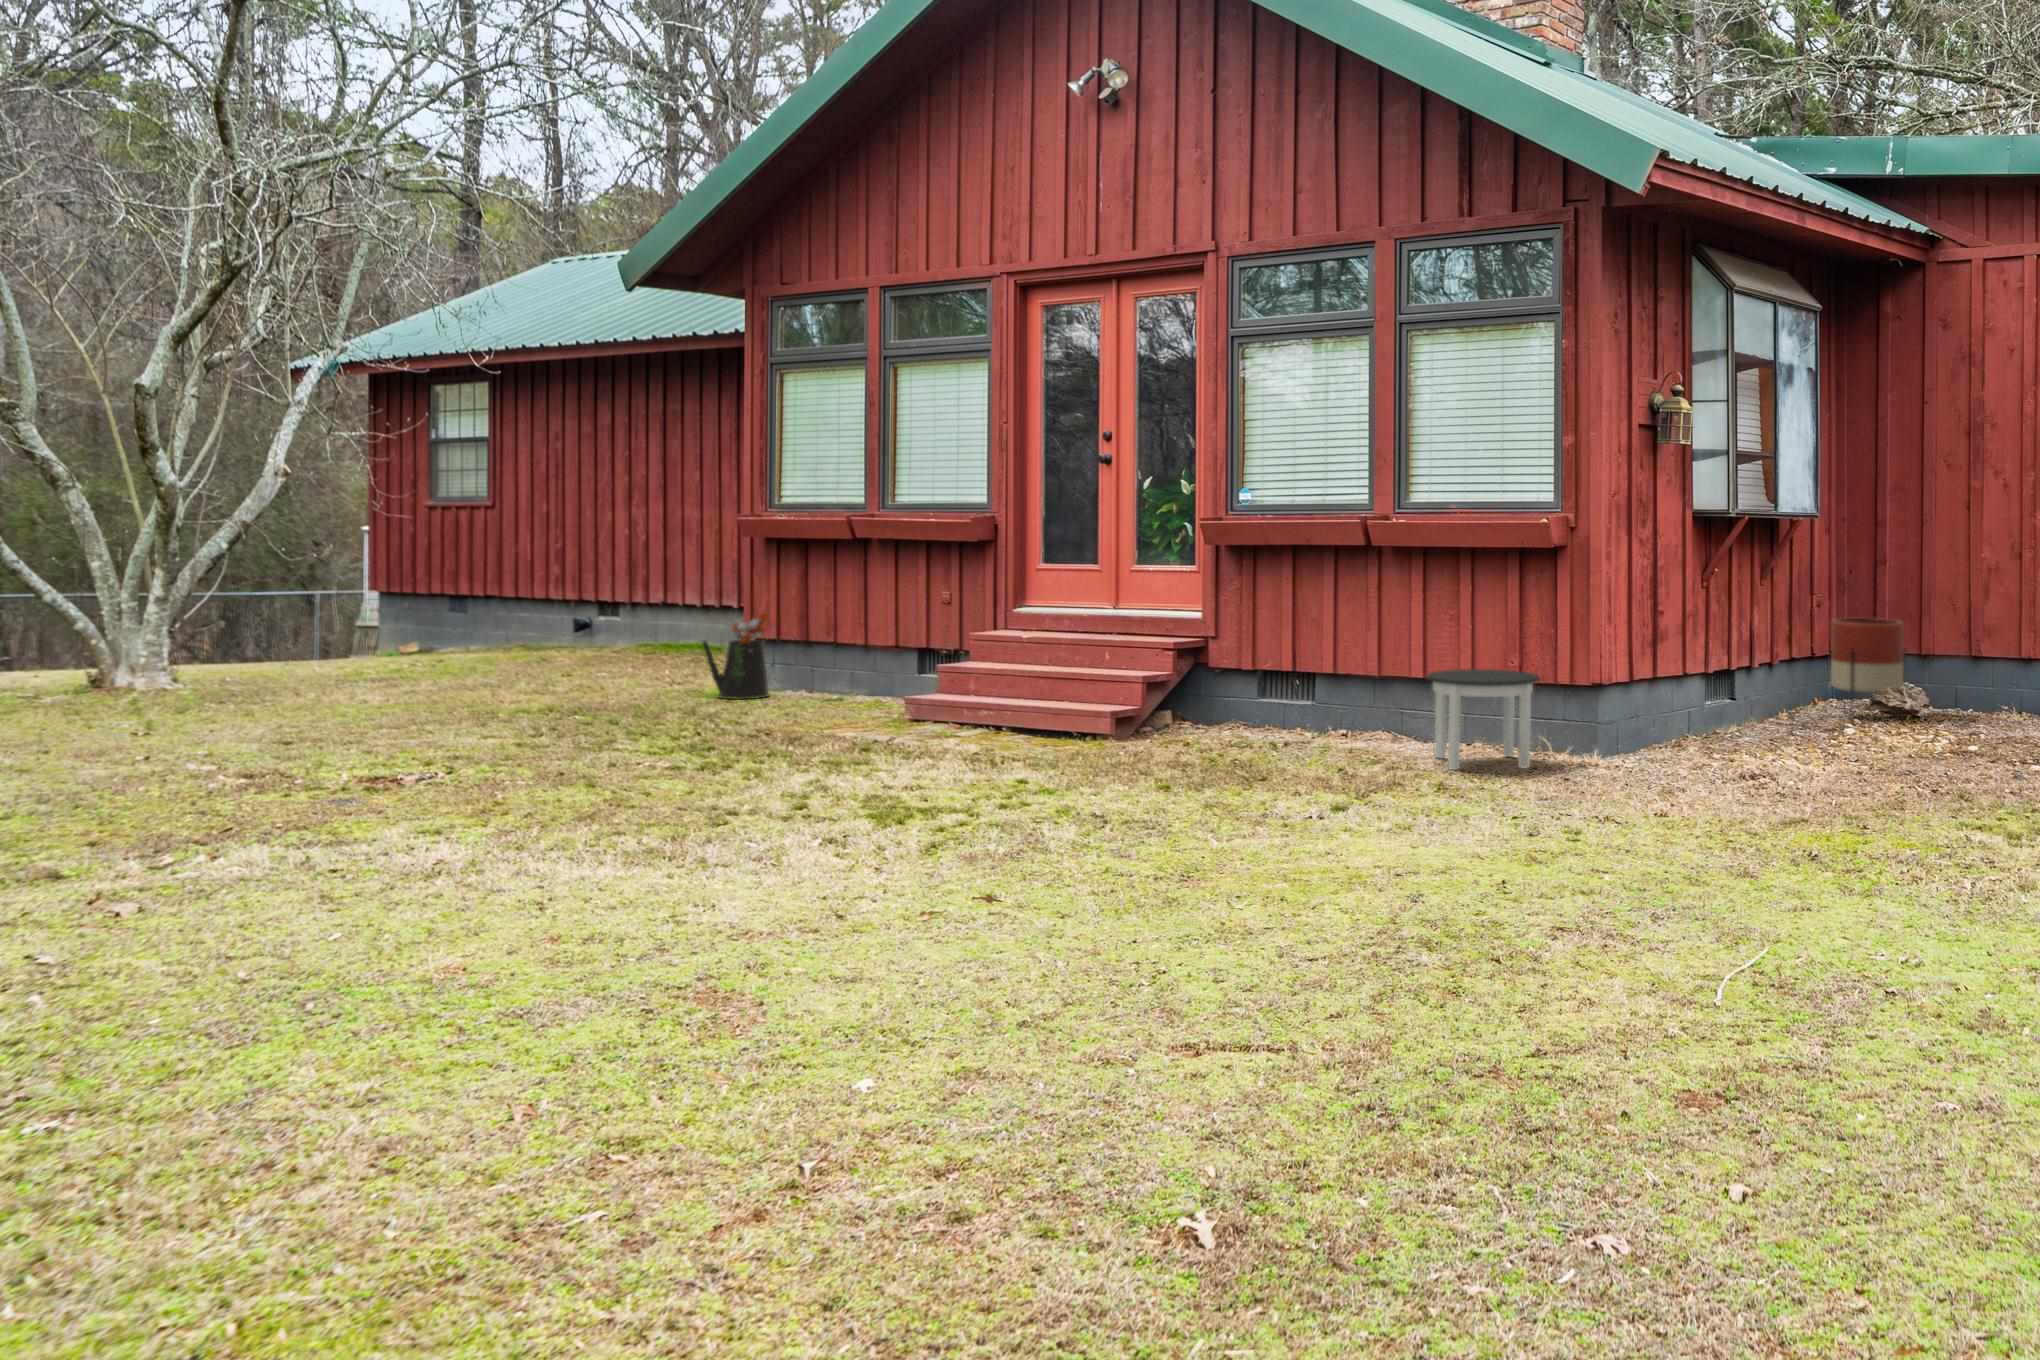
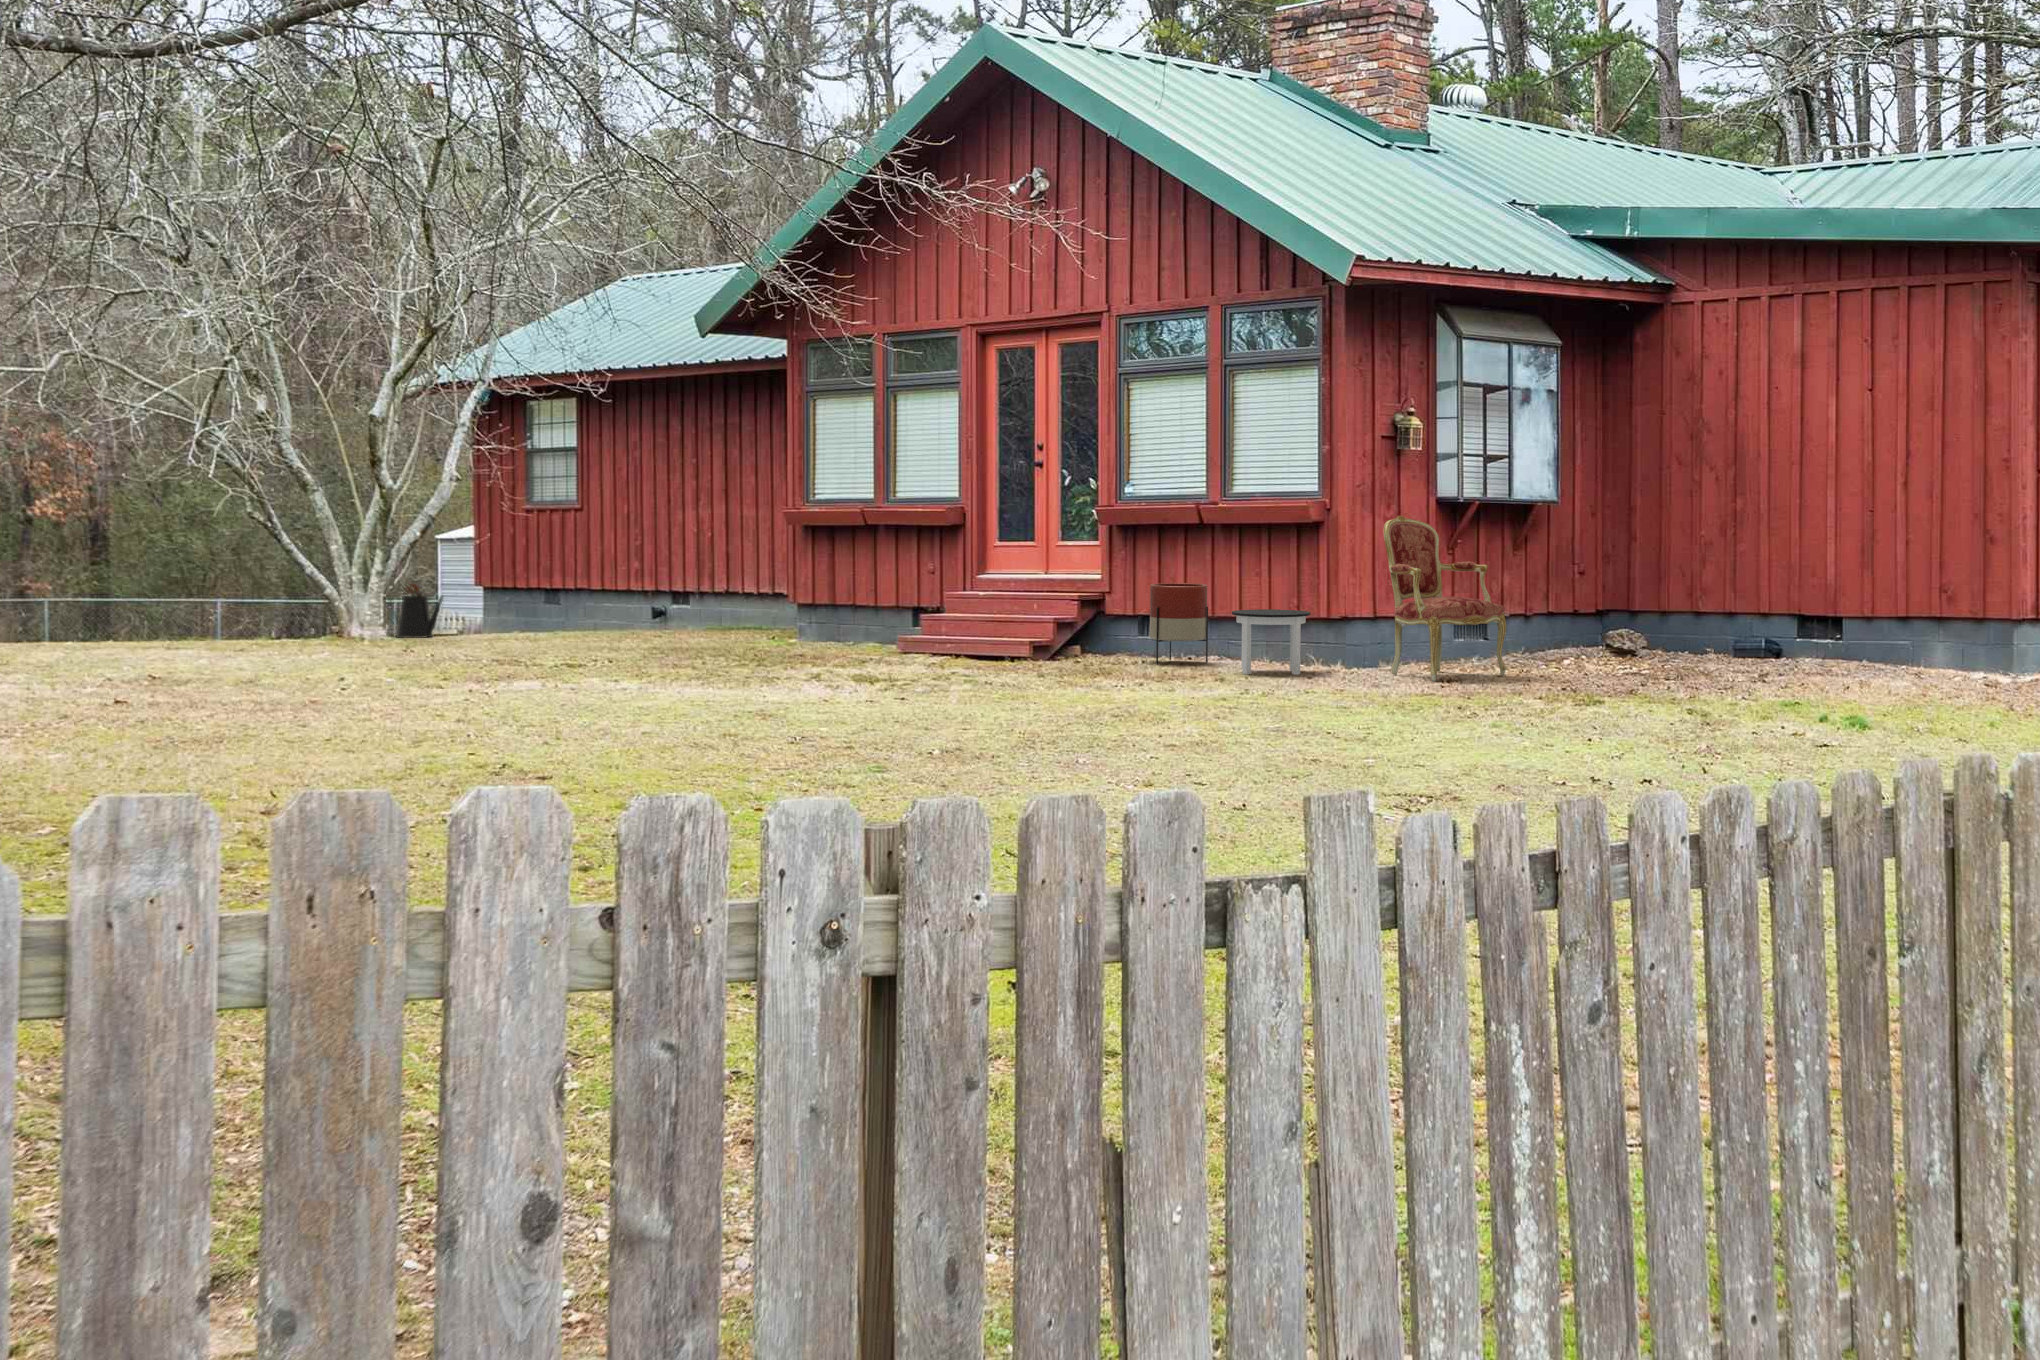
armchair: none [1644,535,1812,780] -> present [1383,516,1506,681]
watering can: present [703,613,777,699] -> present [390,582,443,638]
planter: present [1830,618,1905,694] -> present [1149,583,1208,664]

